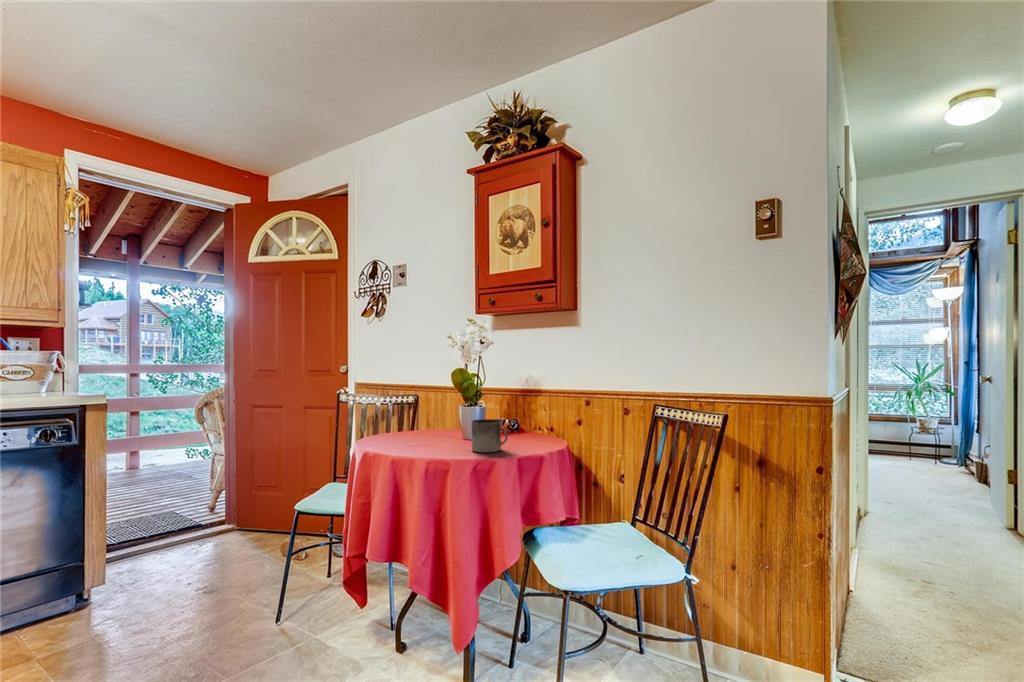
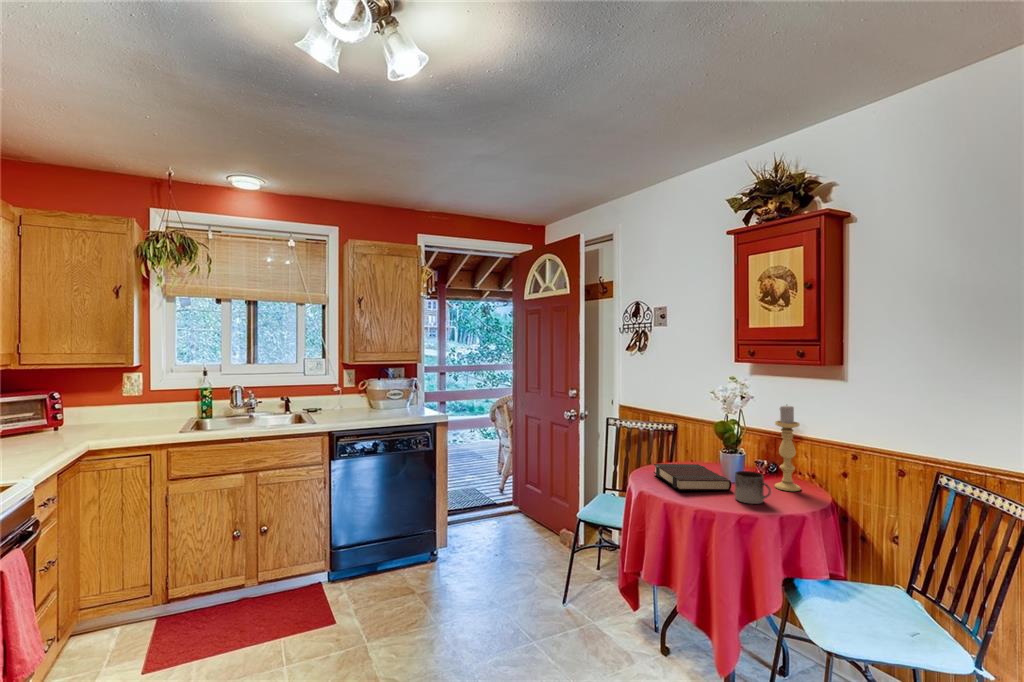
candle holder: none [514,348,539,440] -> present [775,405,801,491]
book: none [385,426,470,449] -> present [654,464,732,490]

